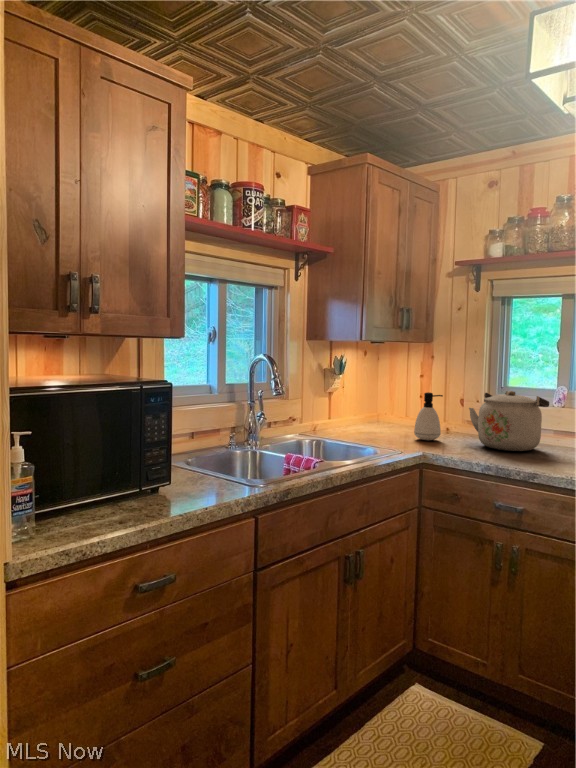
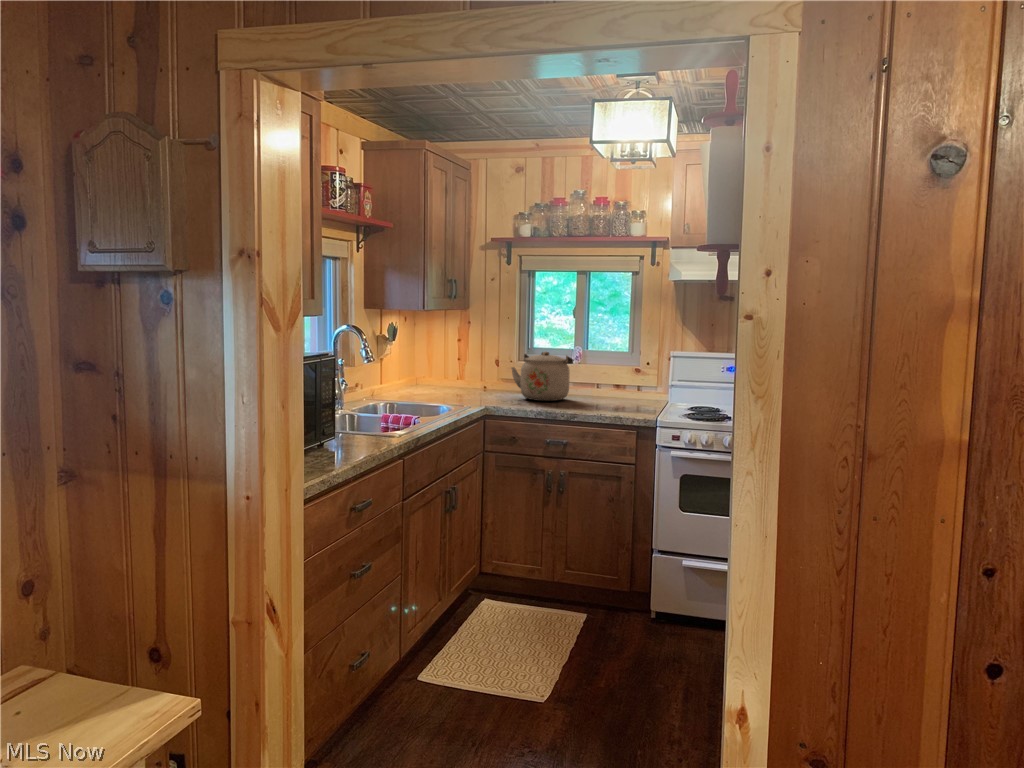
soap dispenser: present [414,392,443,440] -> none [466,355,490,397]

